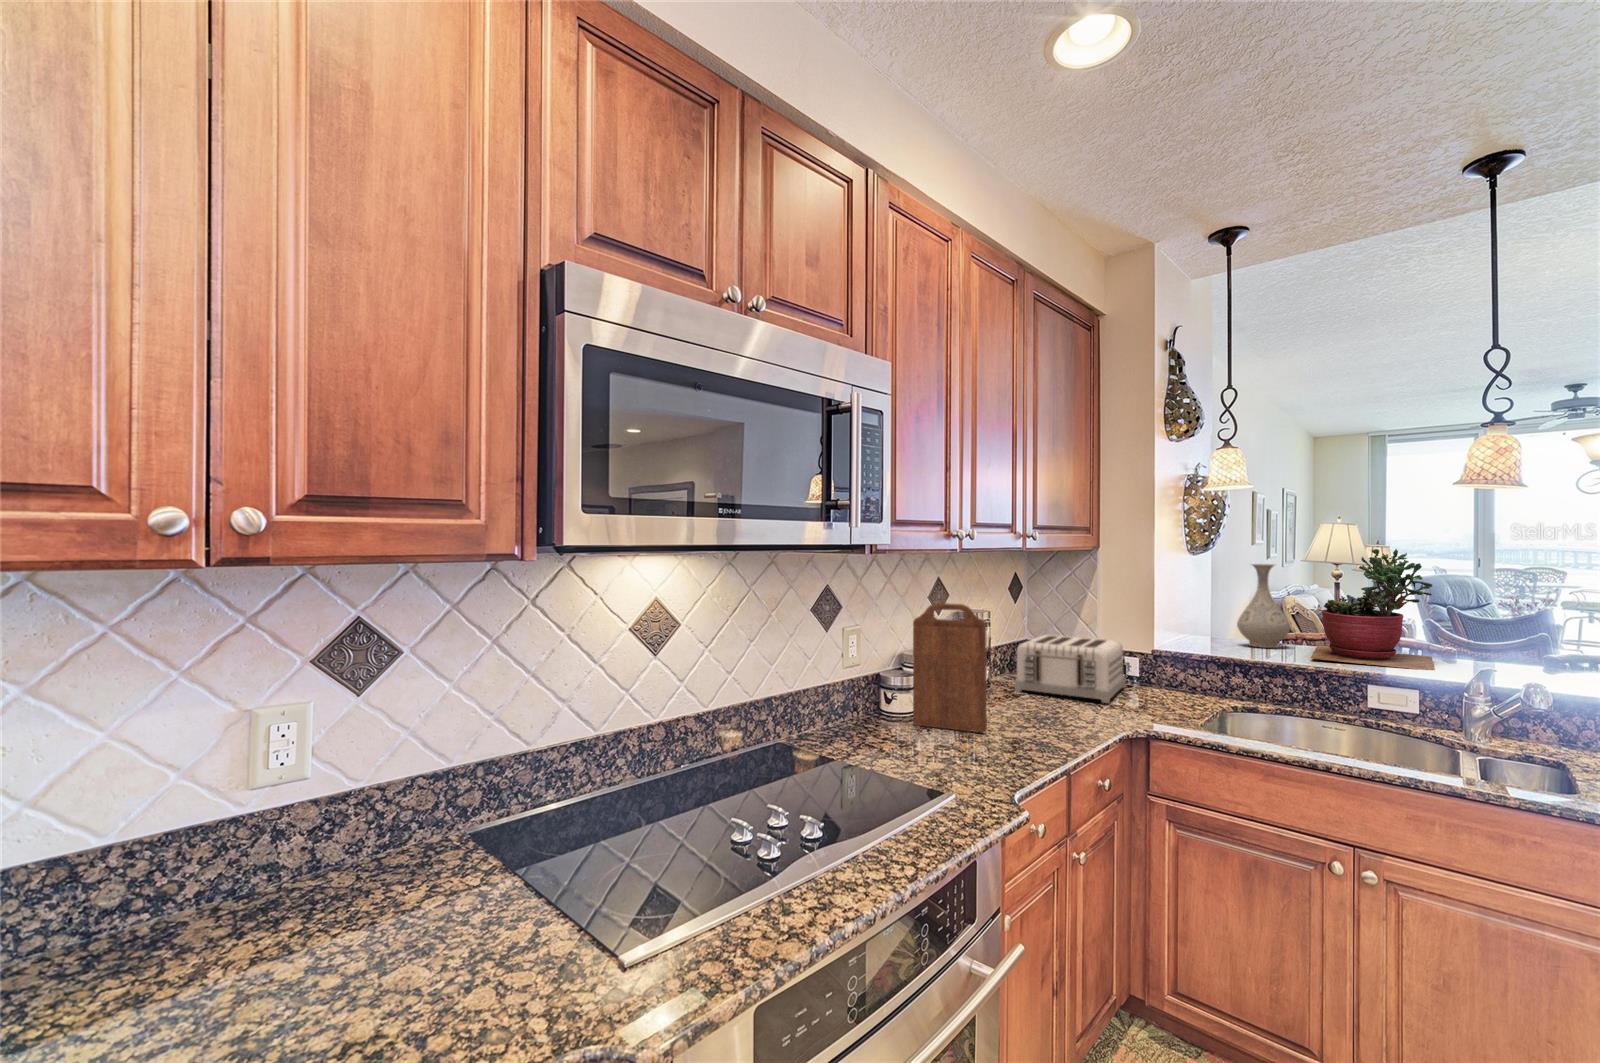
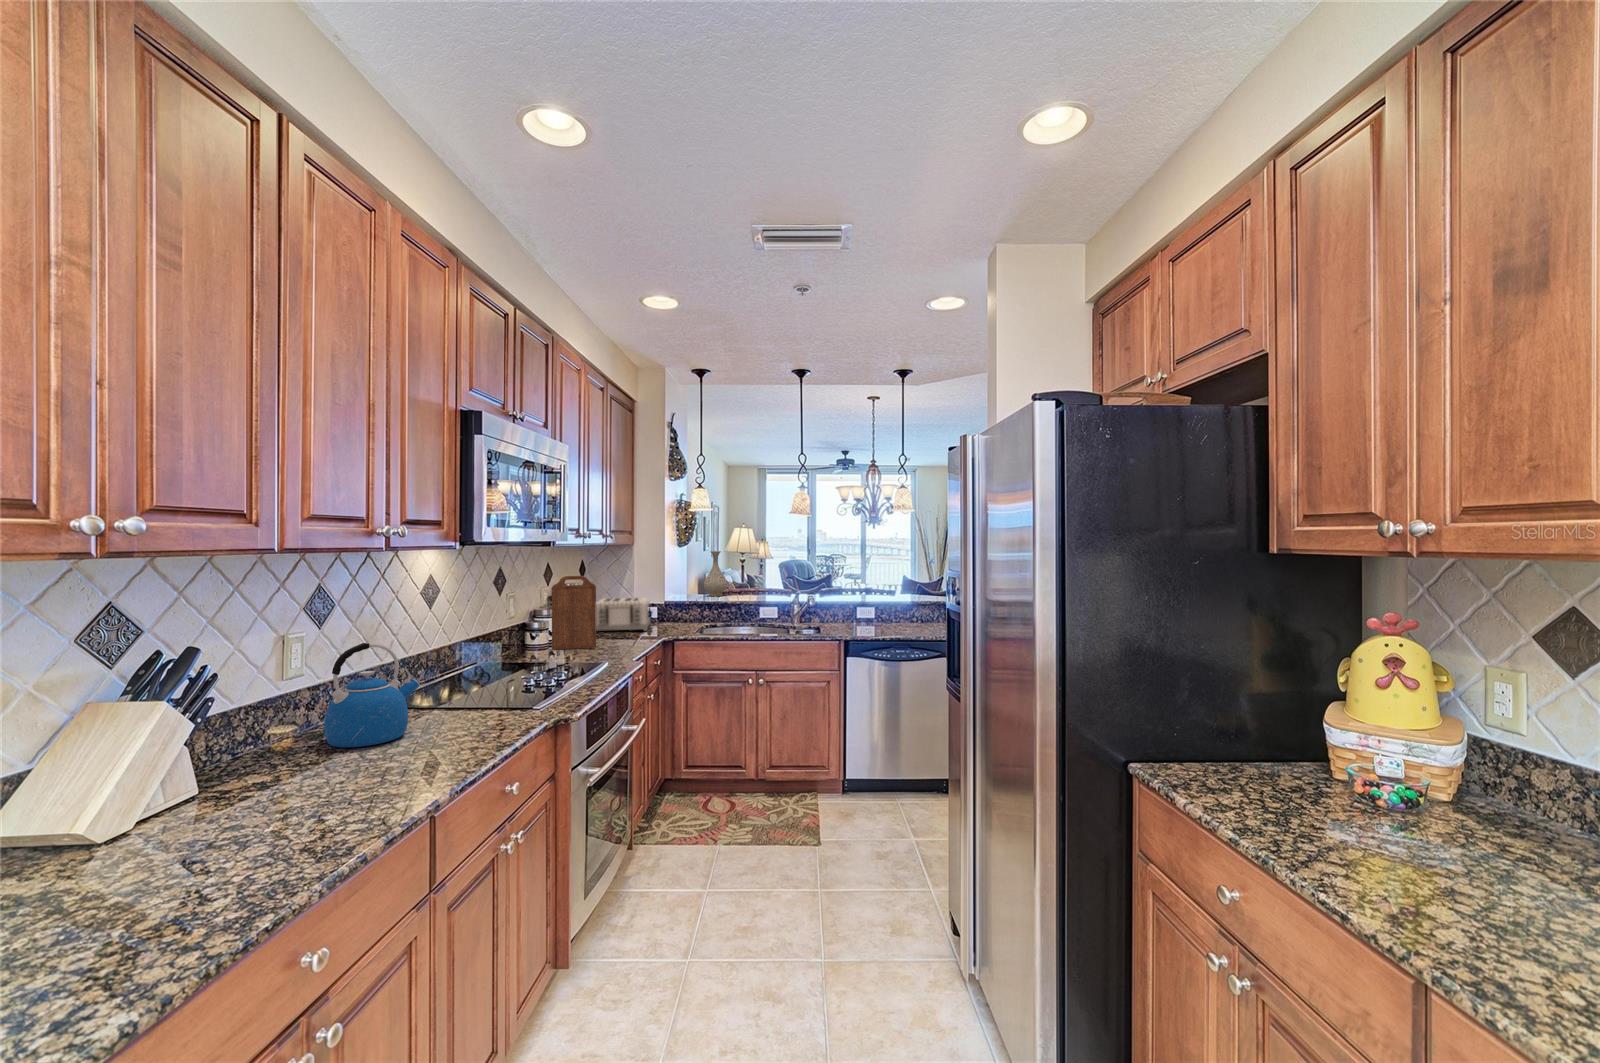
succulent plant: present [1311,549,1435,670] -> none [737,542,783,597]
kettle: none [191,751,415,994] -> present [324,643,420,748]

